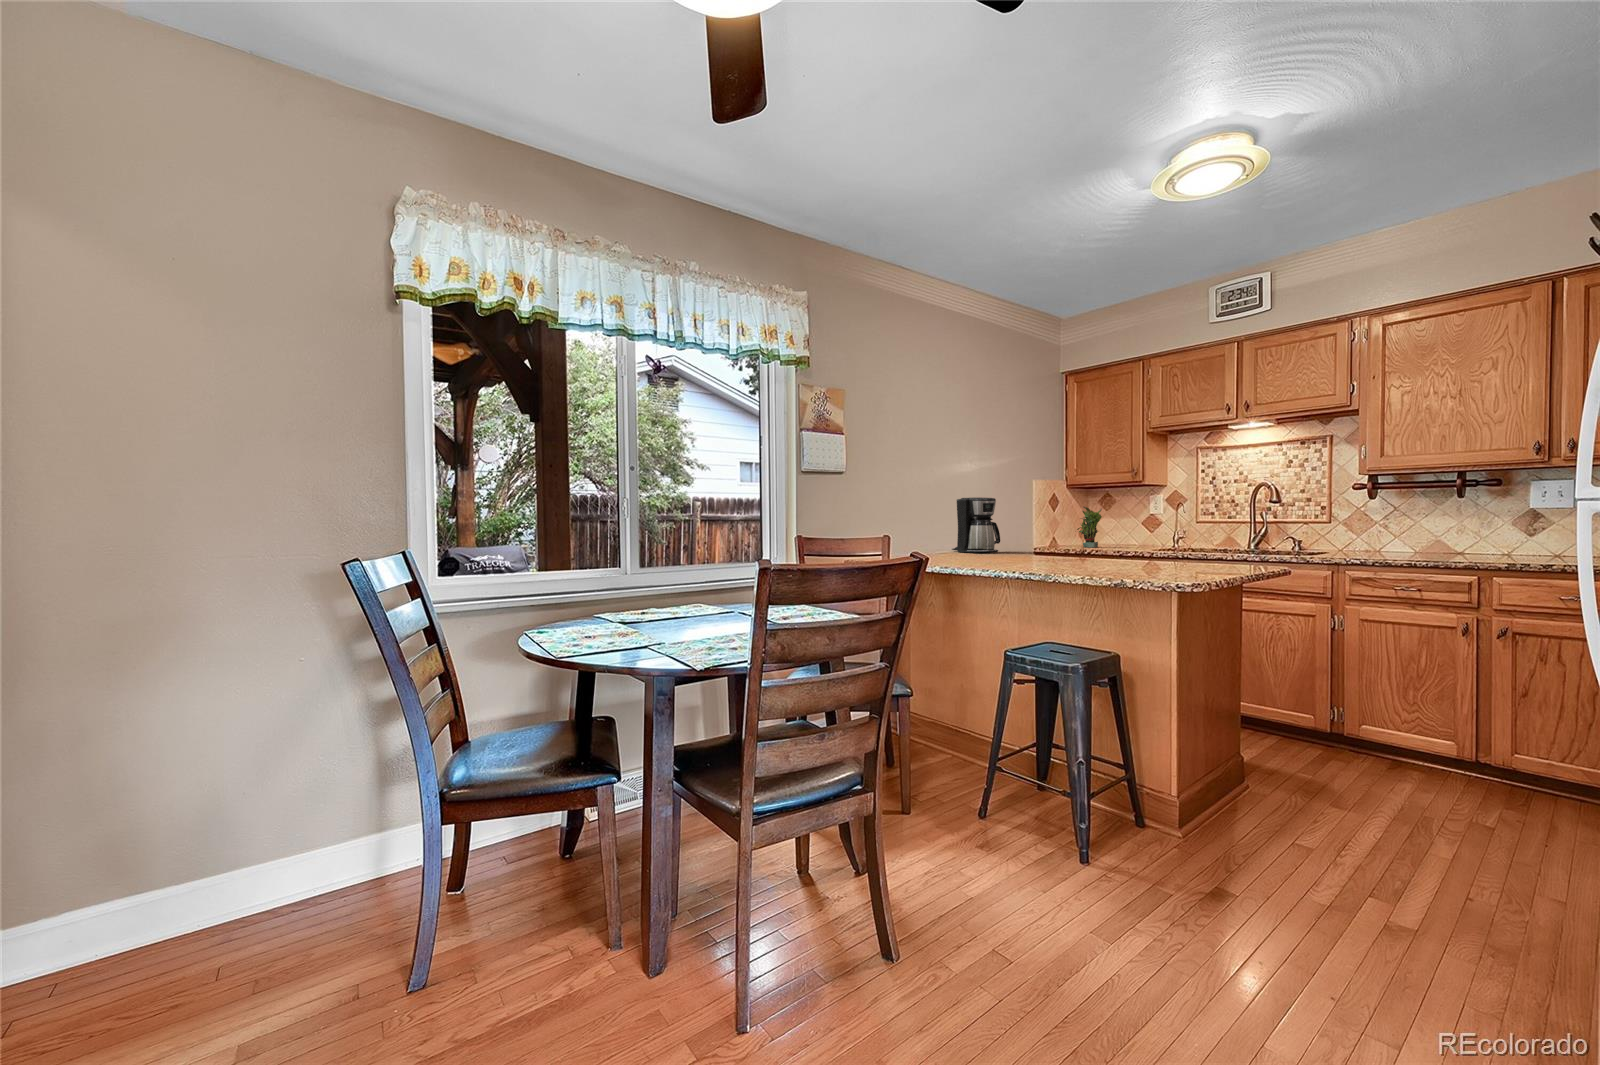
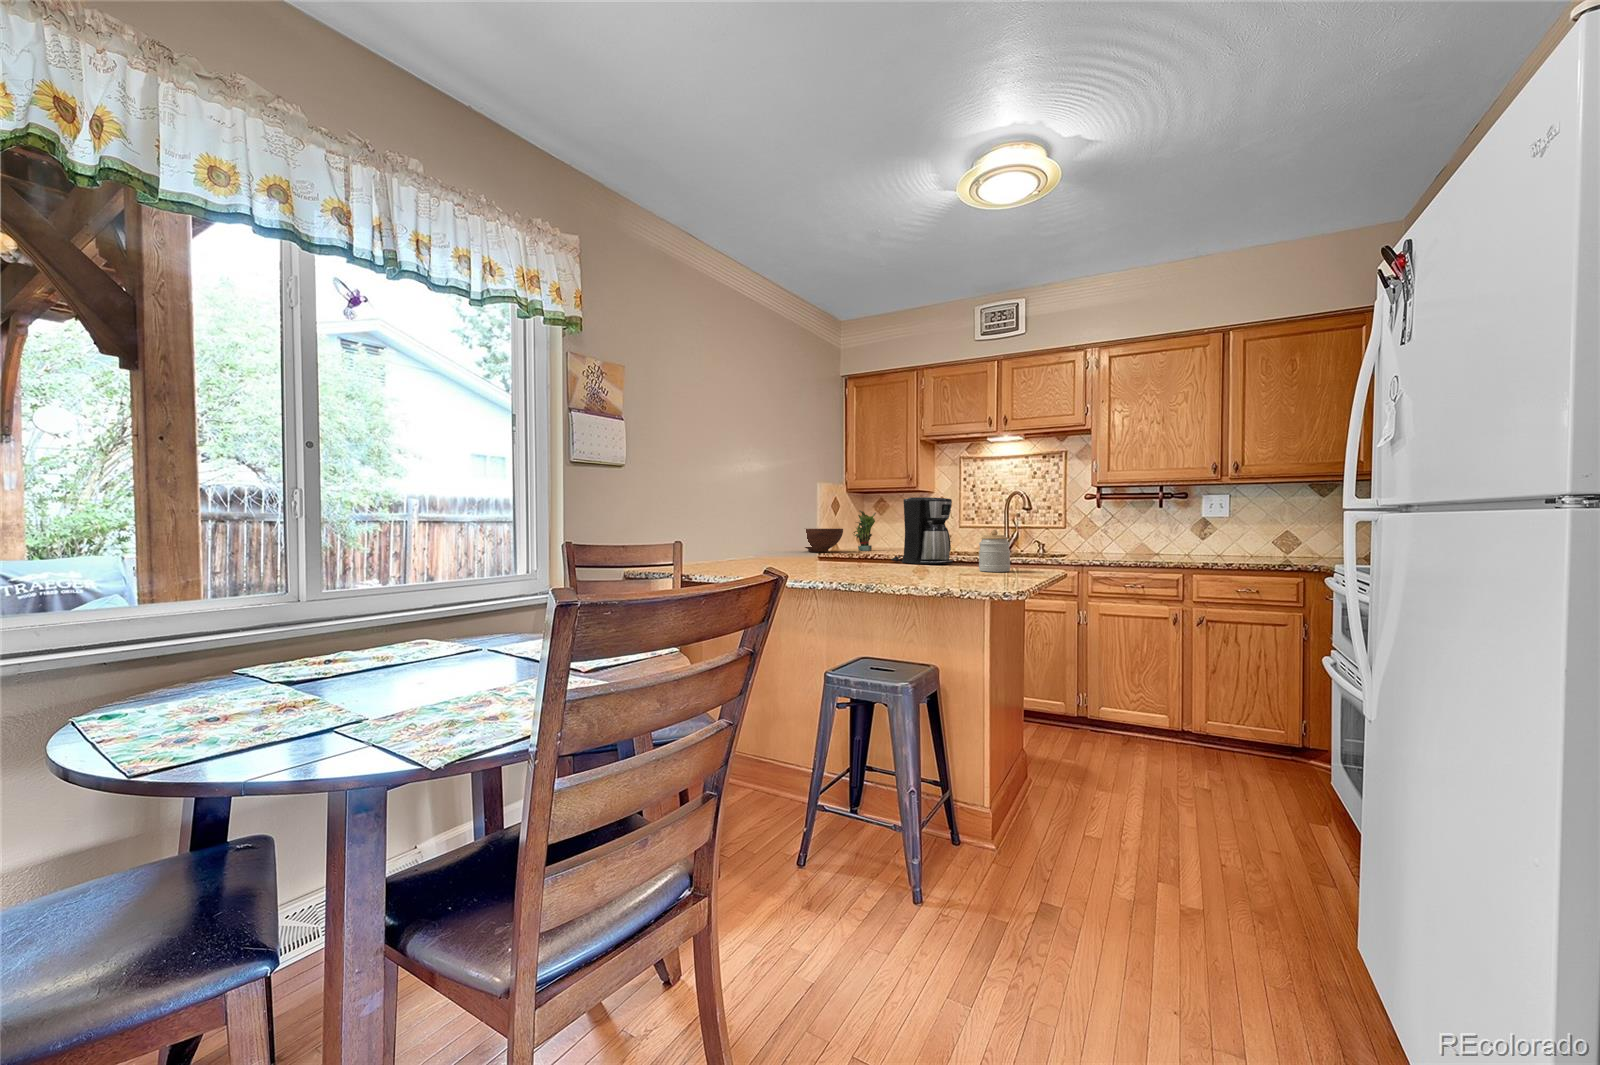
coffee maker: present [952,497,1000,553] -> present [891,497,953,565]
fruit bowl: none [1011,525,1063,548] -> present [805,528,843,552]
jar: none [1183,525,1219,567] -> present [979,530,1010,572]

